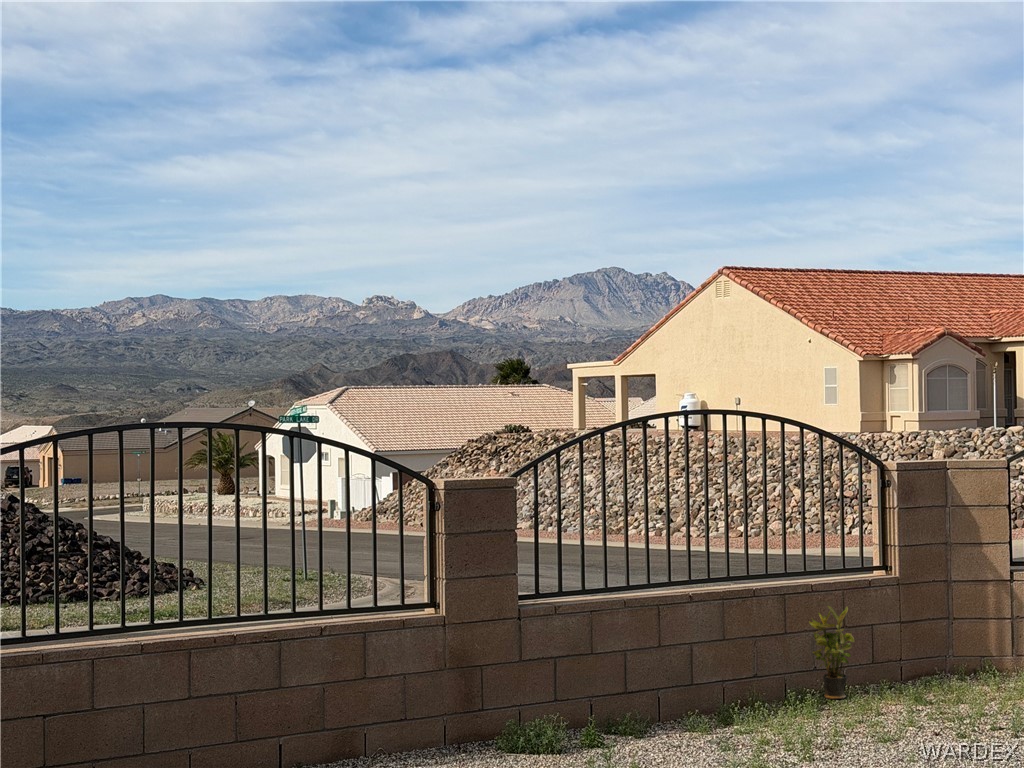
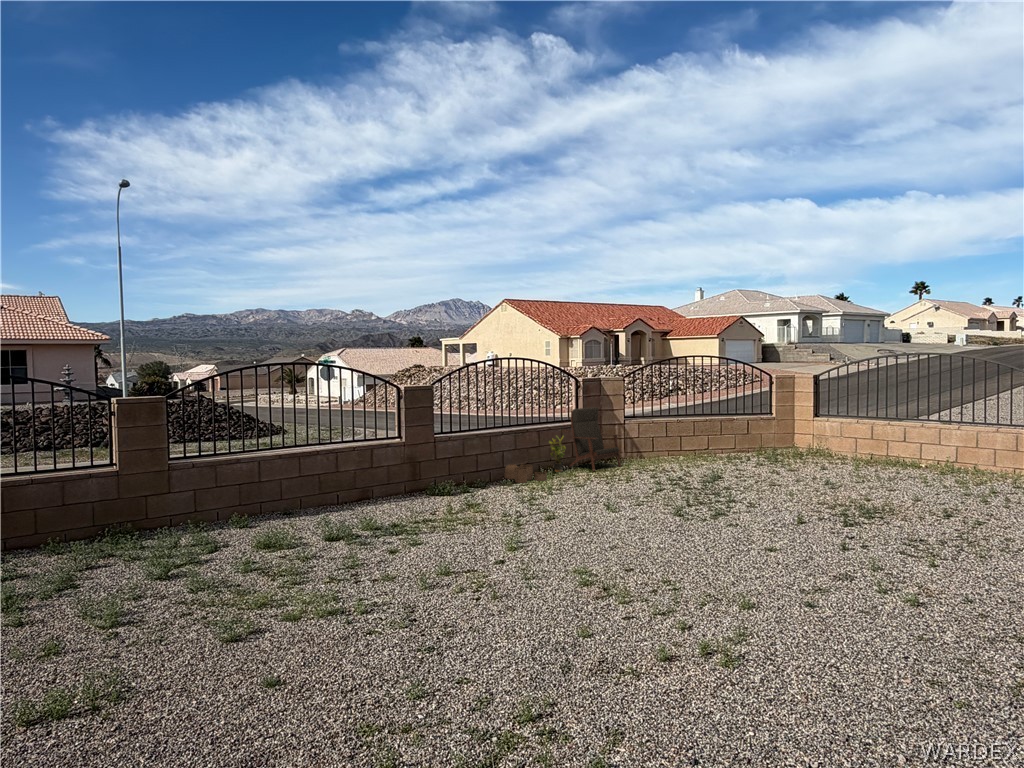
lounge chair: none [863,536,1004,701] -> present [570,407,621,471]
woven basket: none [695,674,803,727] -> present [505,464,547,483]

